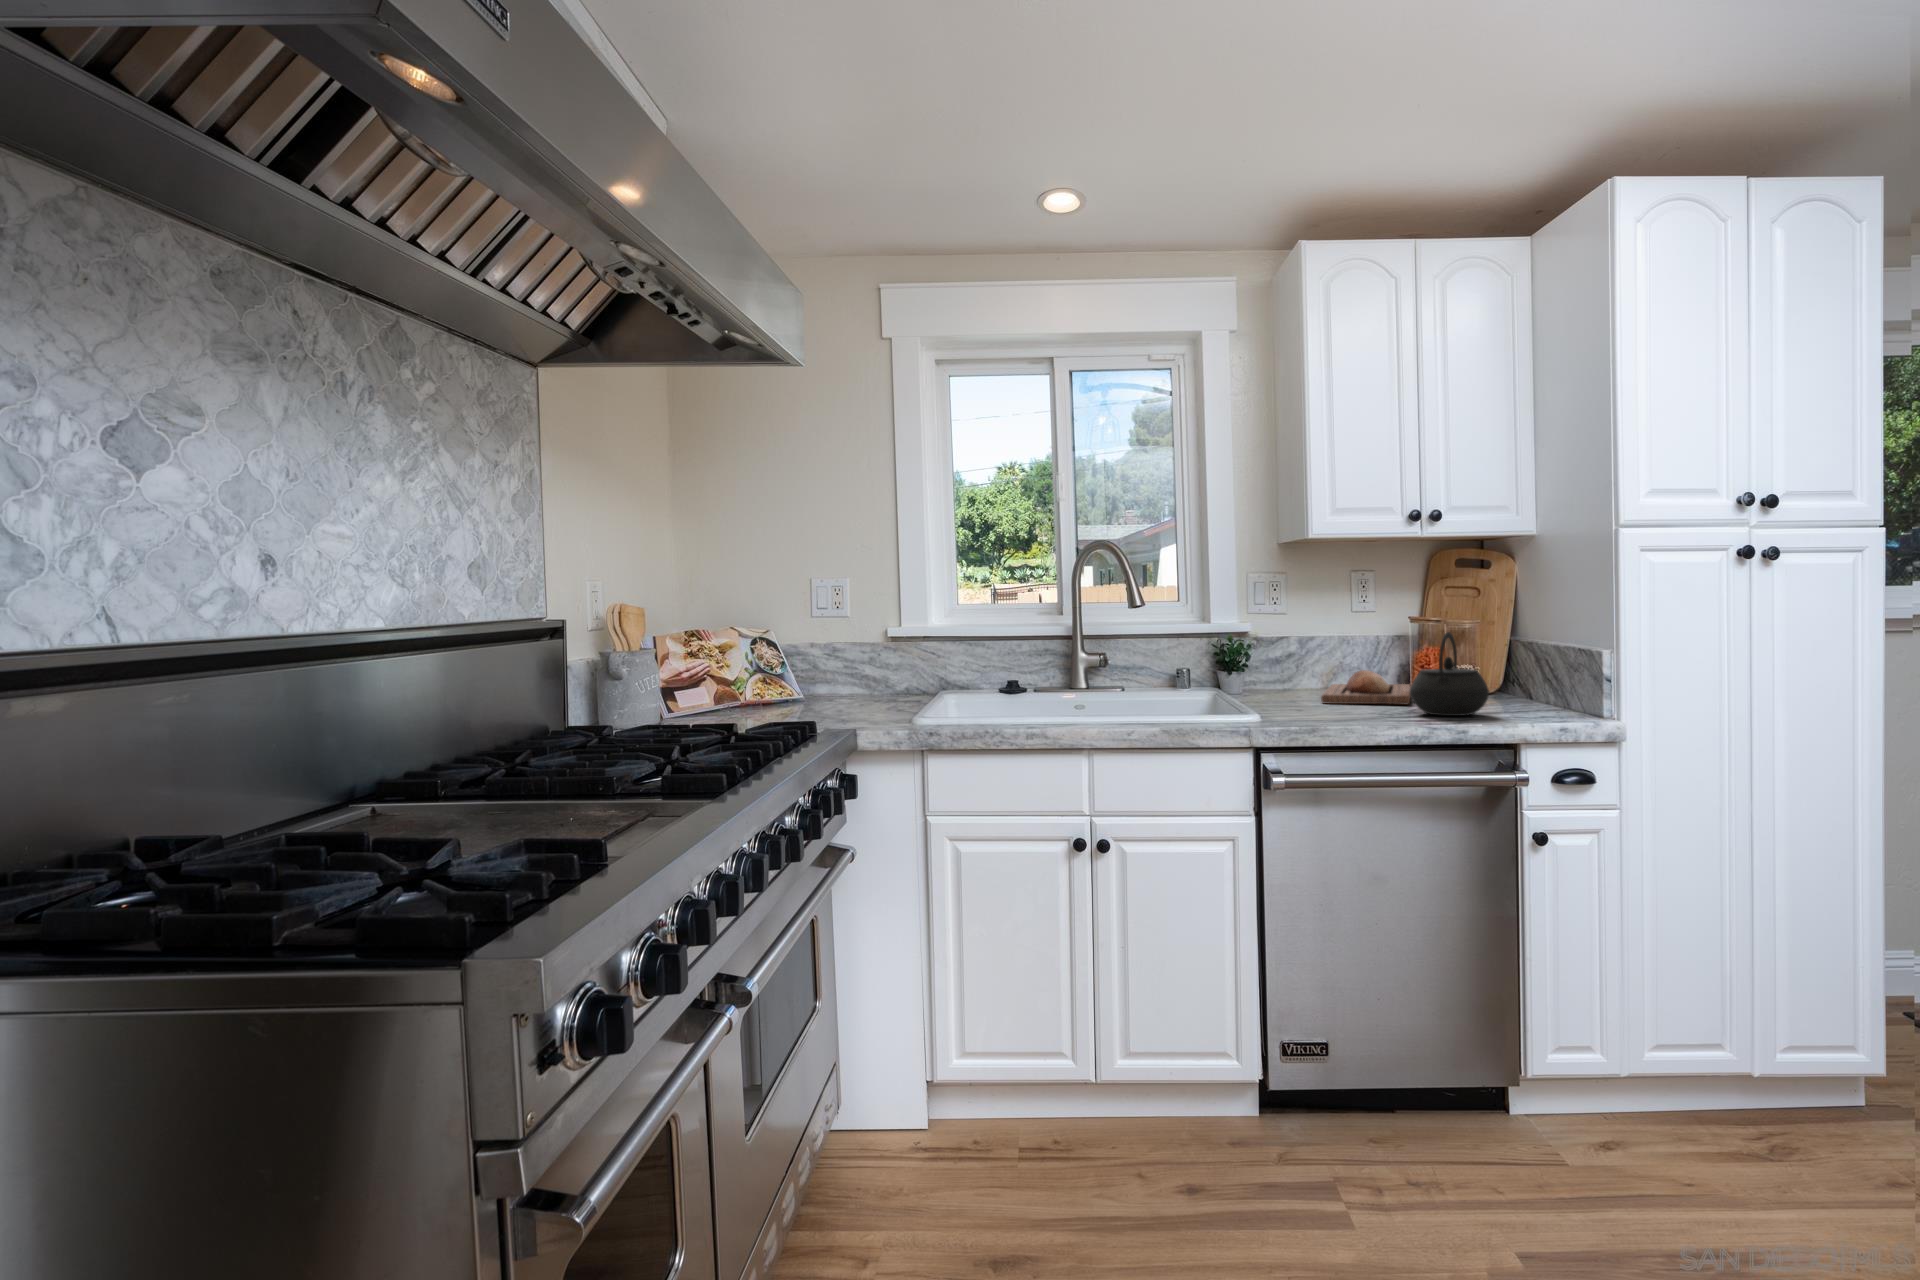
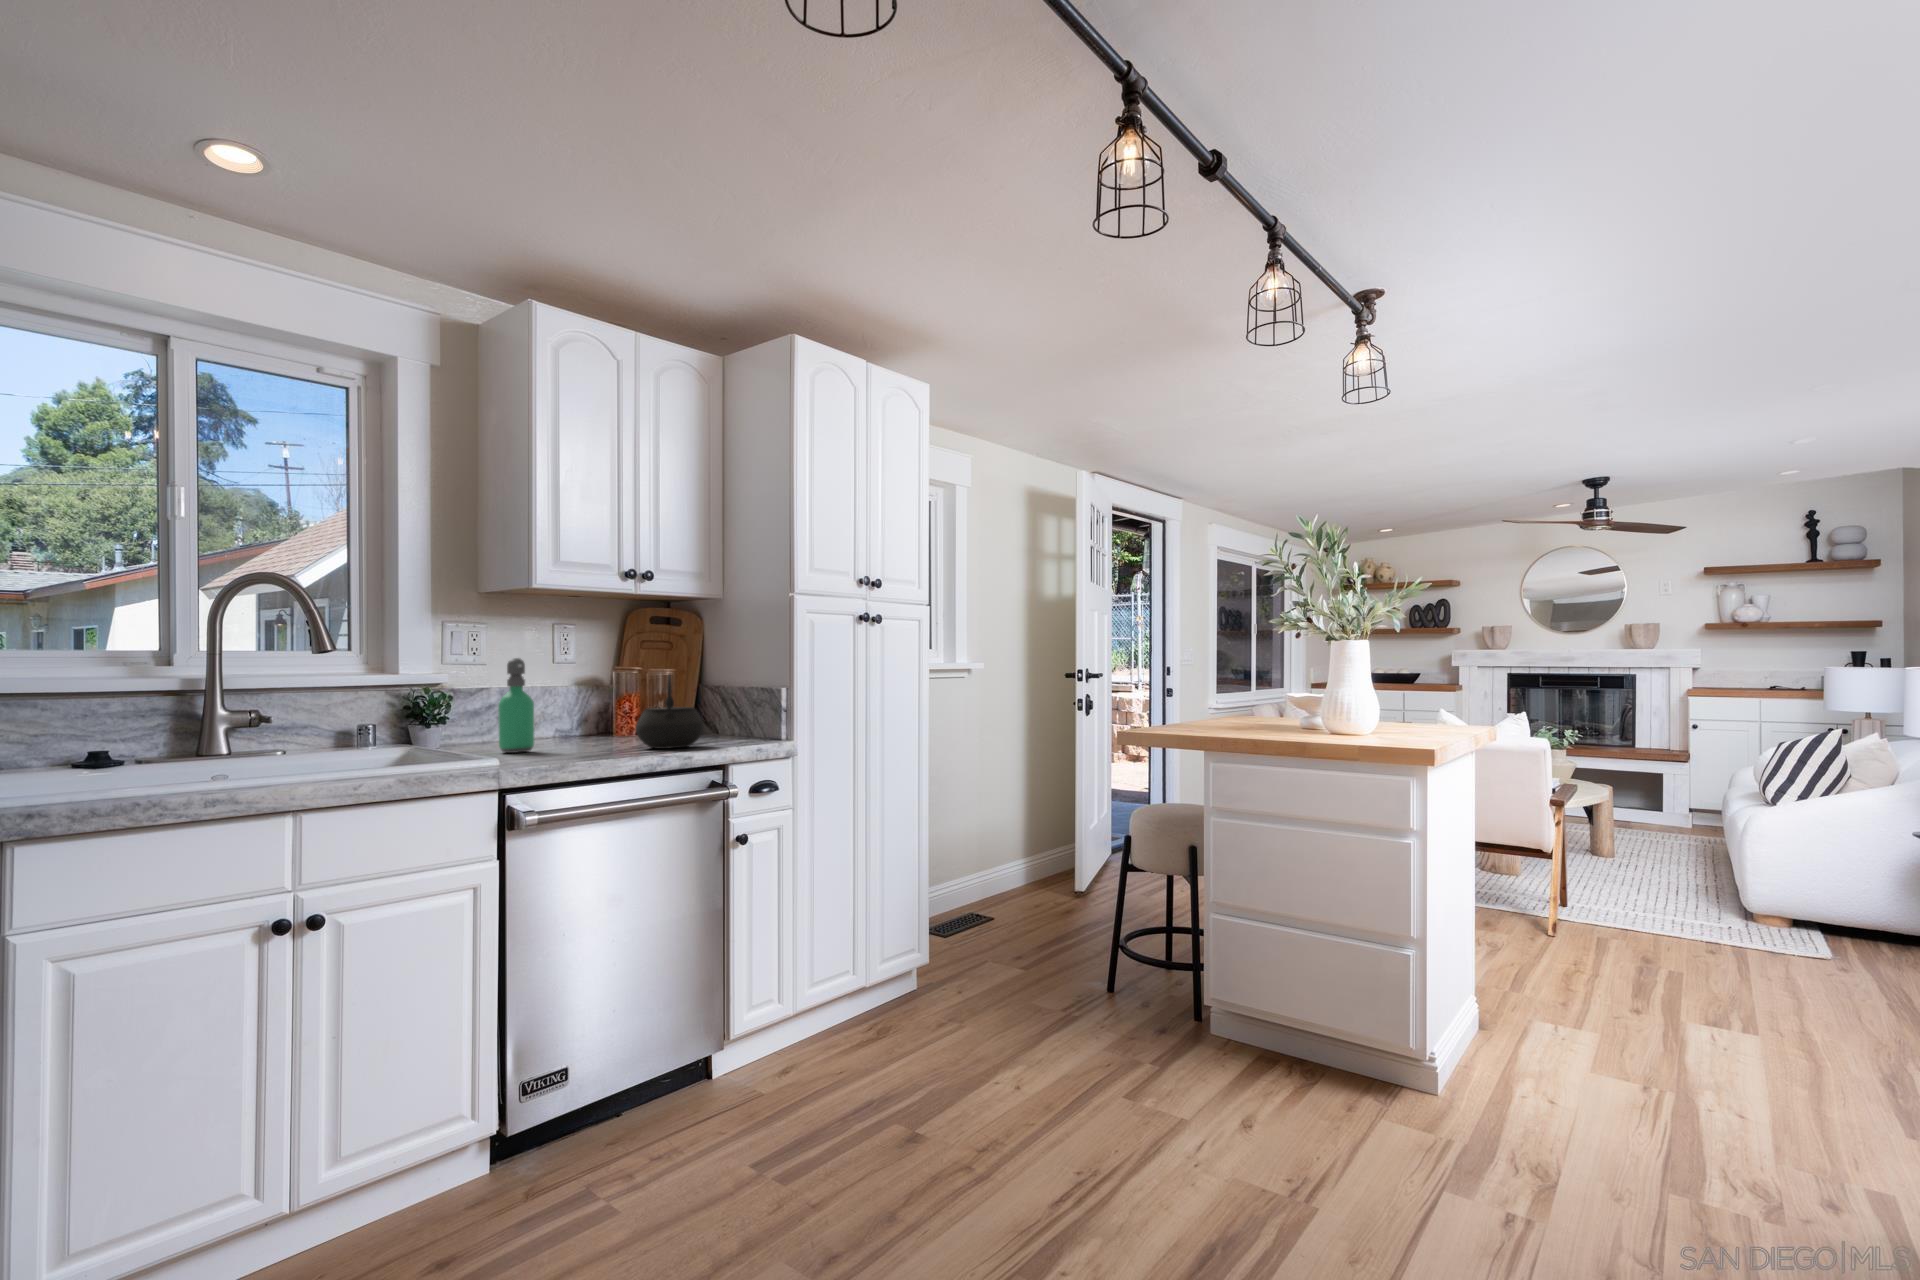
soap dispenser: none [1275,614,1309,707] -> present [498,658,534,753]
bread loaf: present [1321,670,1411,704] -> none [530,718,624,749]

